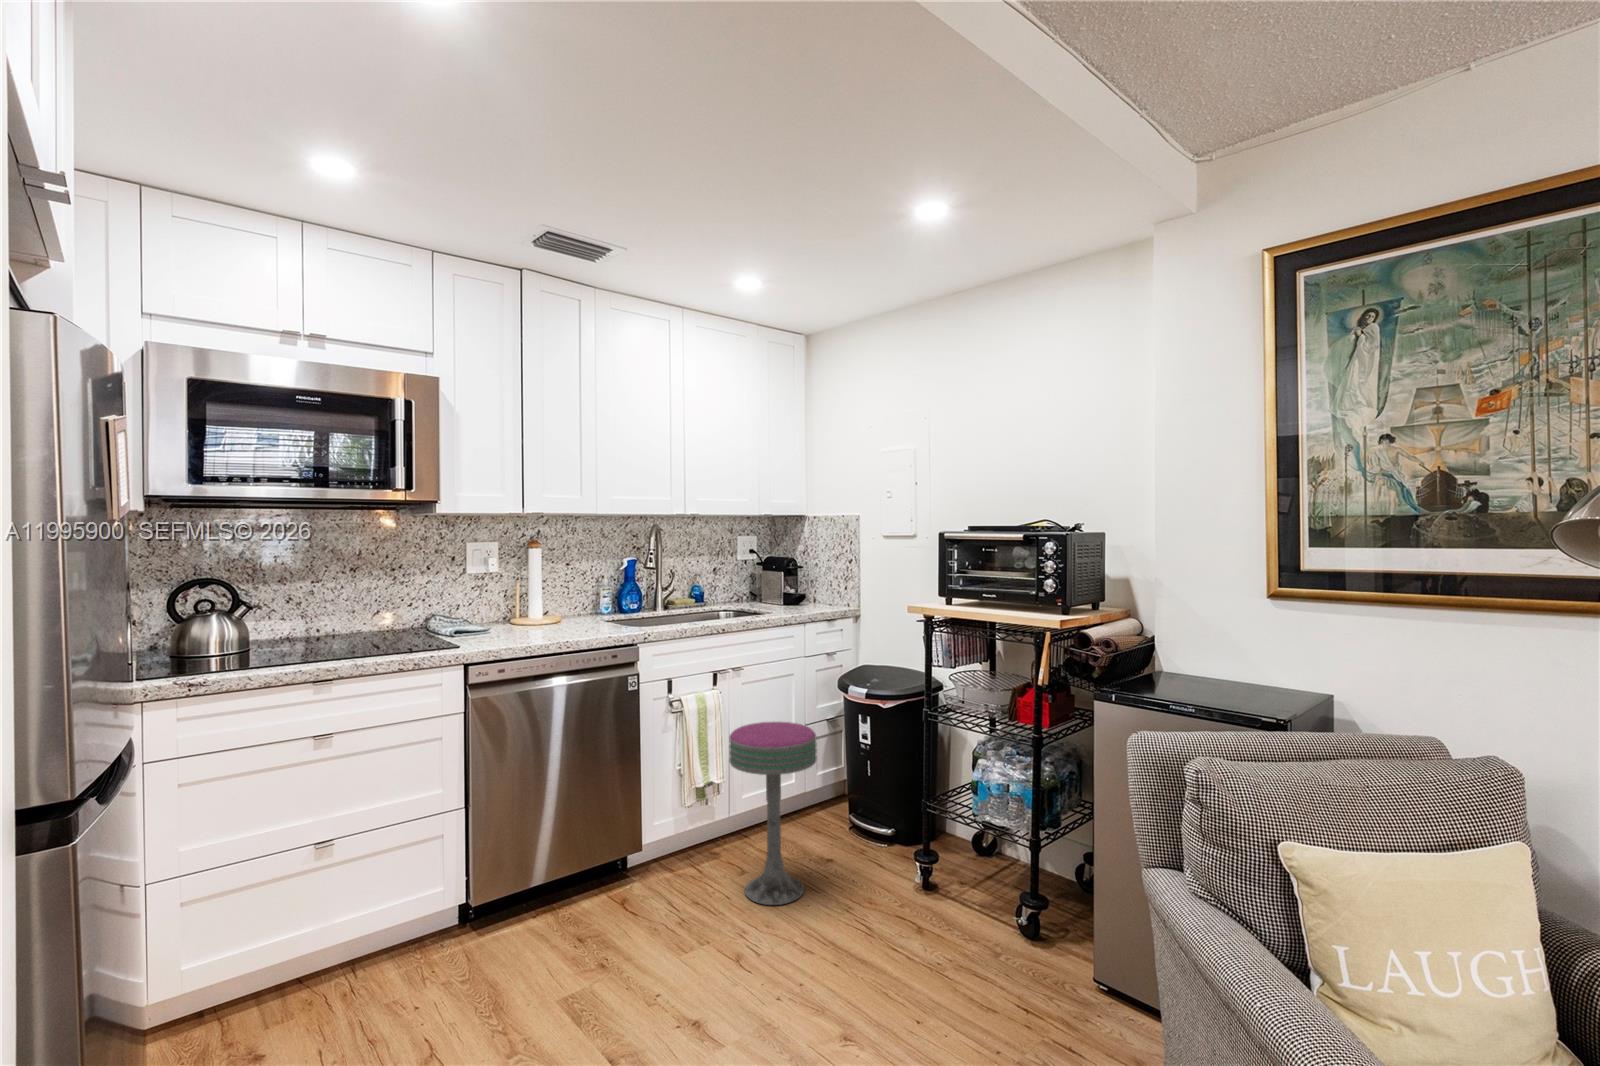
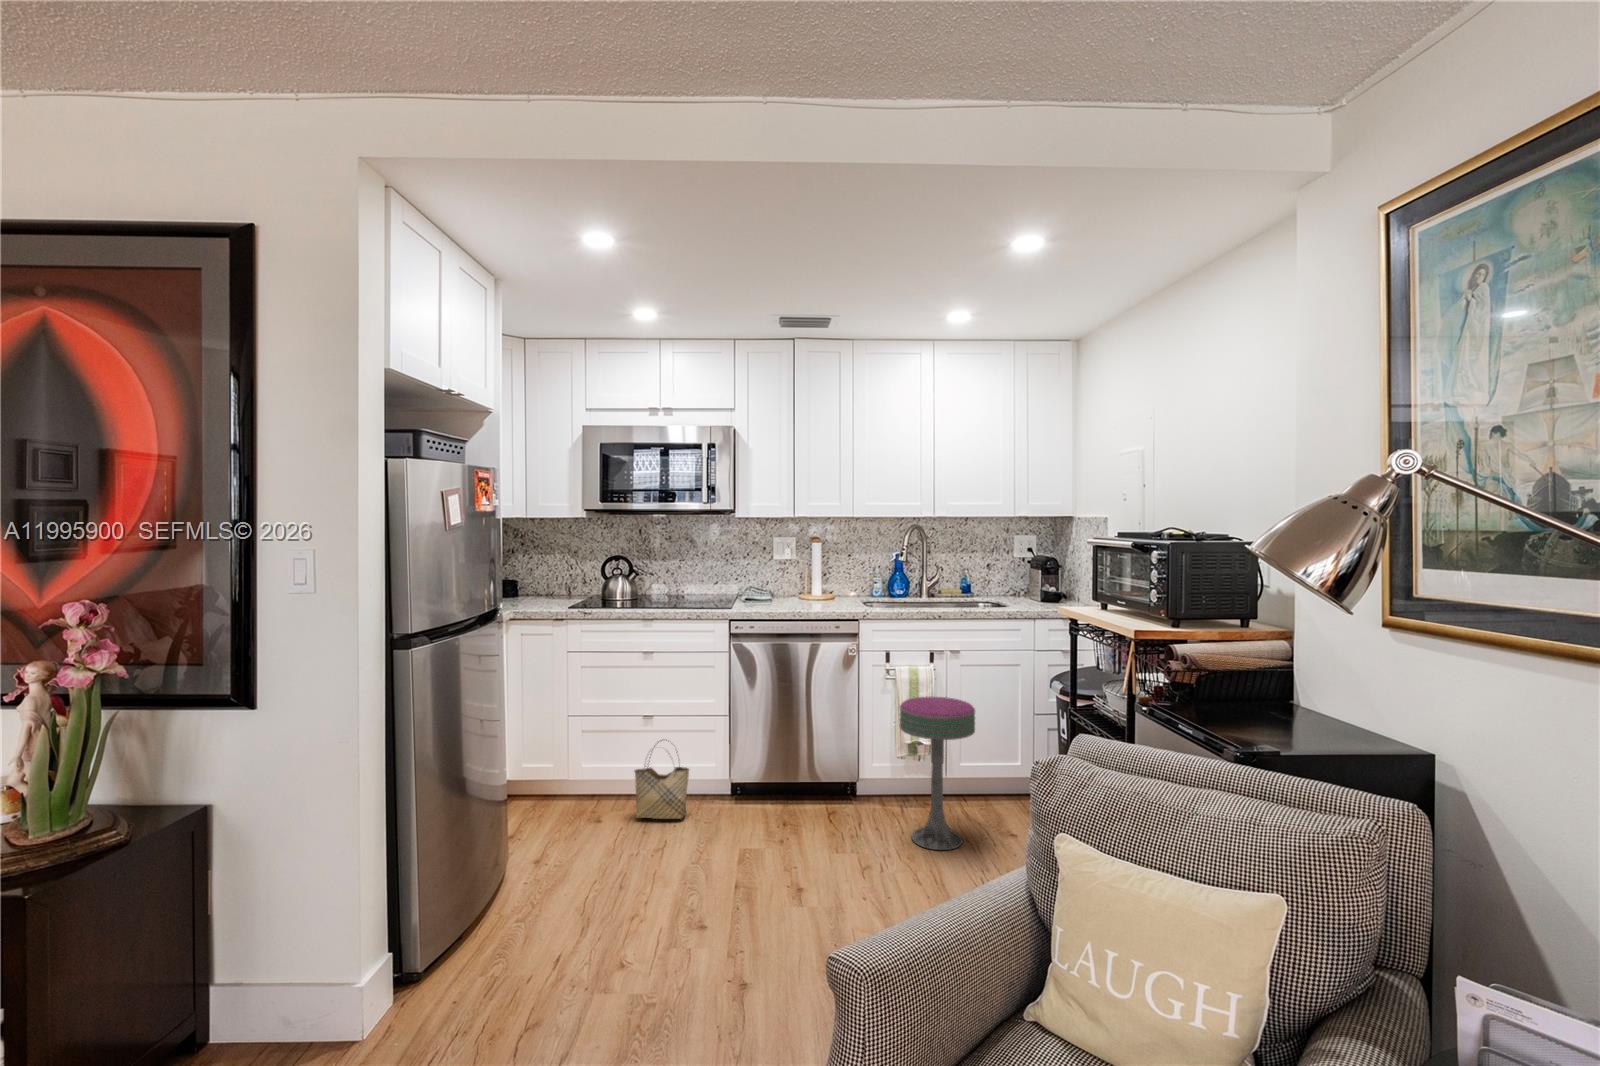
woven basket: none [324,870,425,1019] -> present [634,742,689,819]

